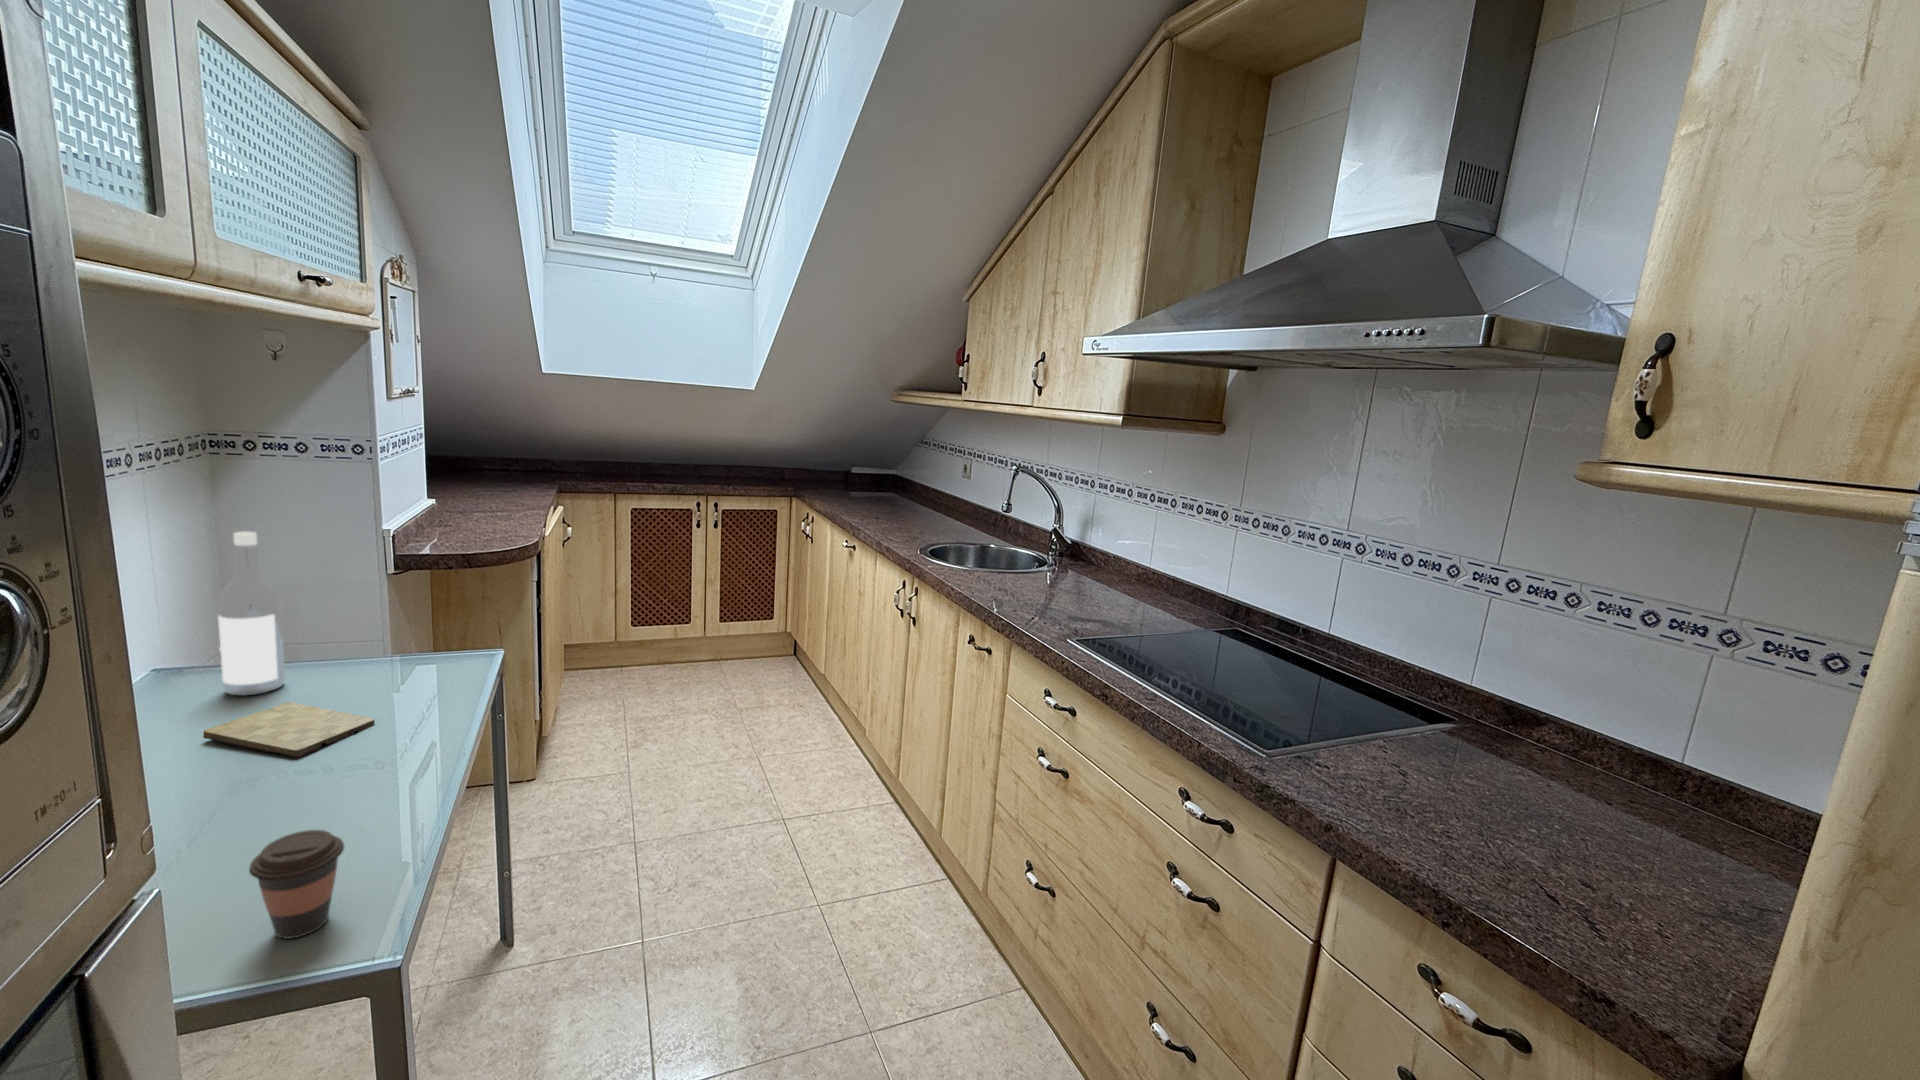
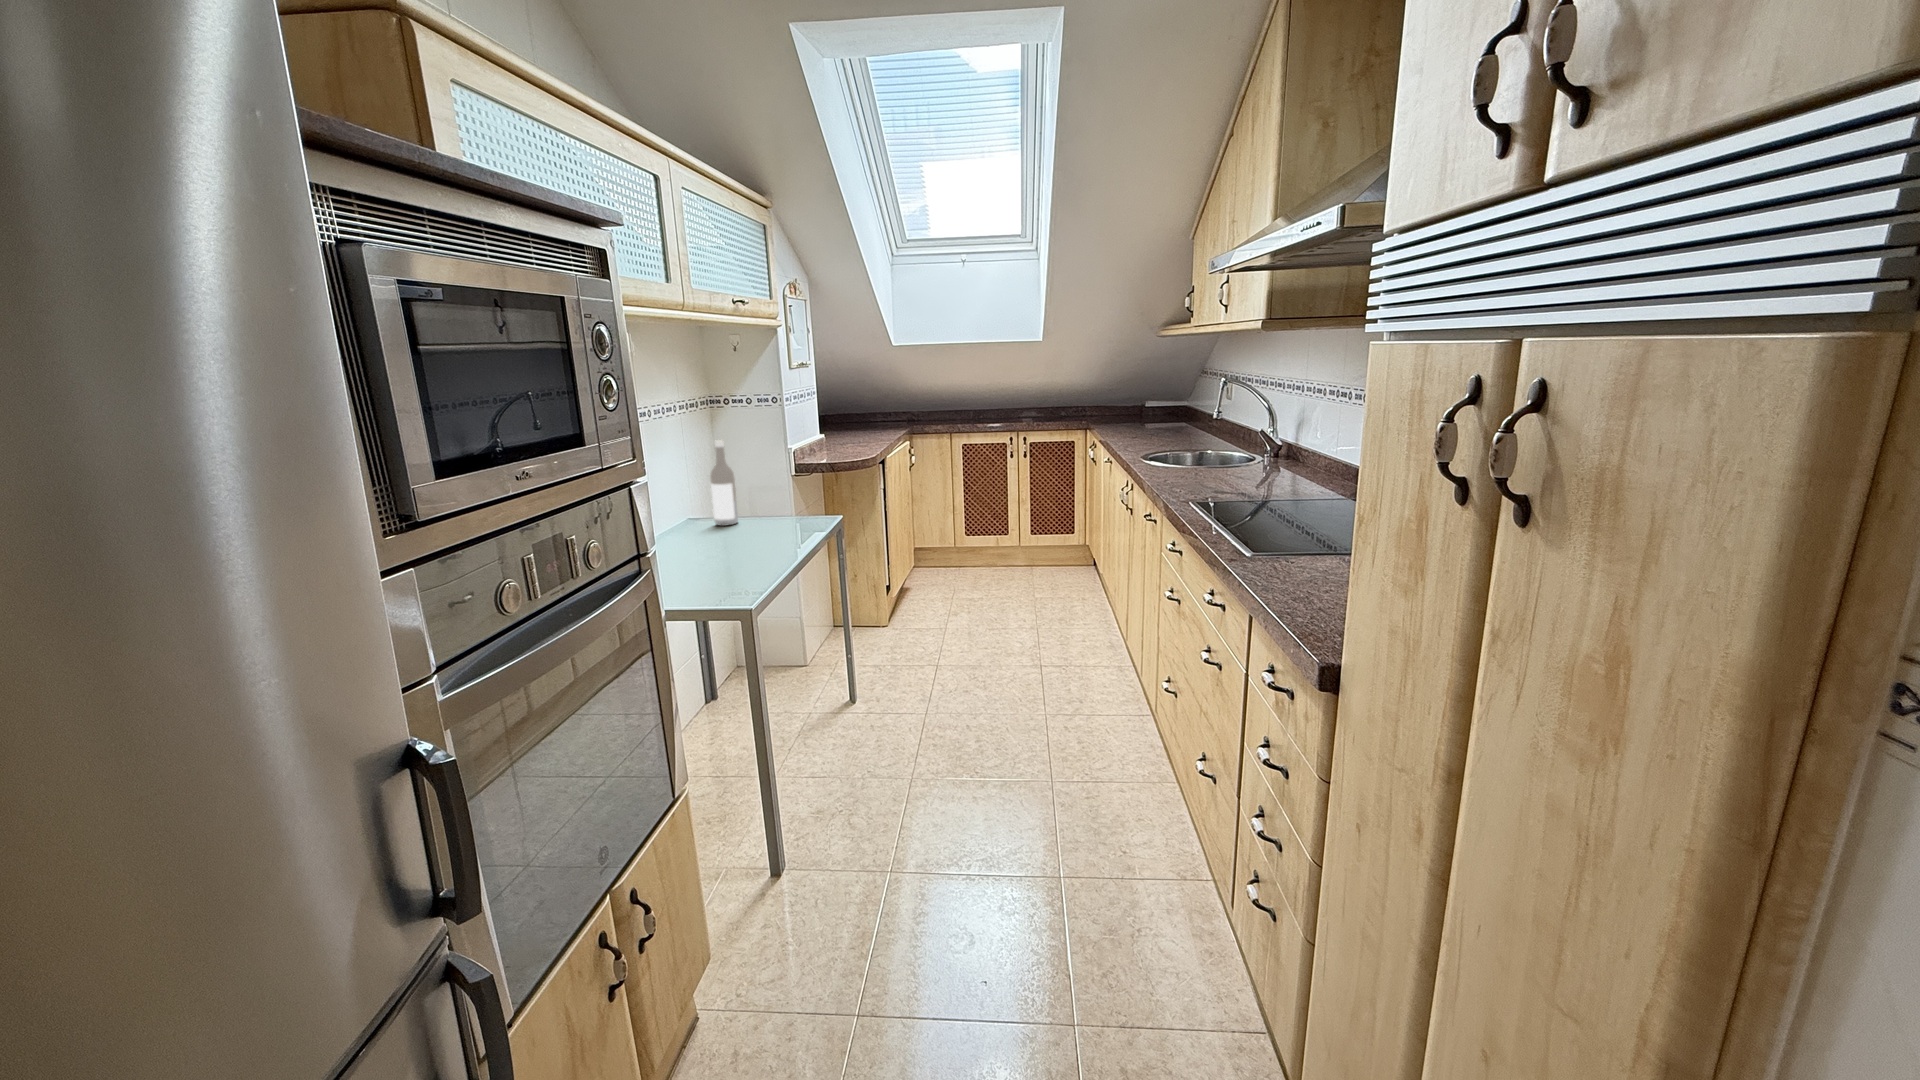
cutting board: present [204,702,375,758] -> none [704,527,768,545]
coffee cup: present [249,830,344,939] -> none [702,546,733,589]

